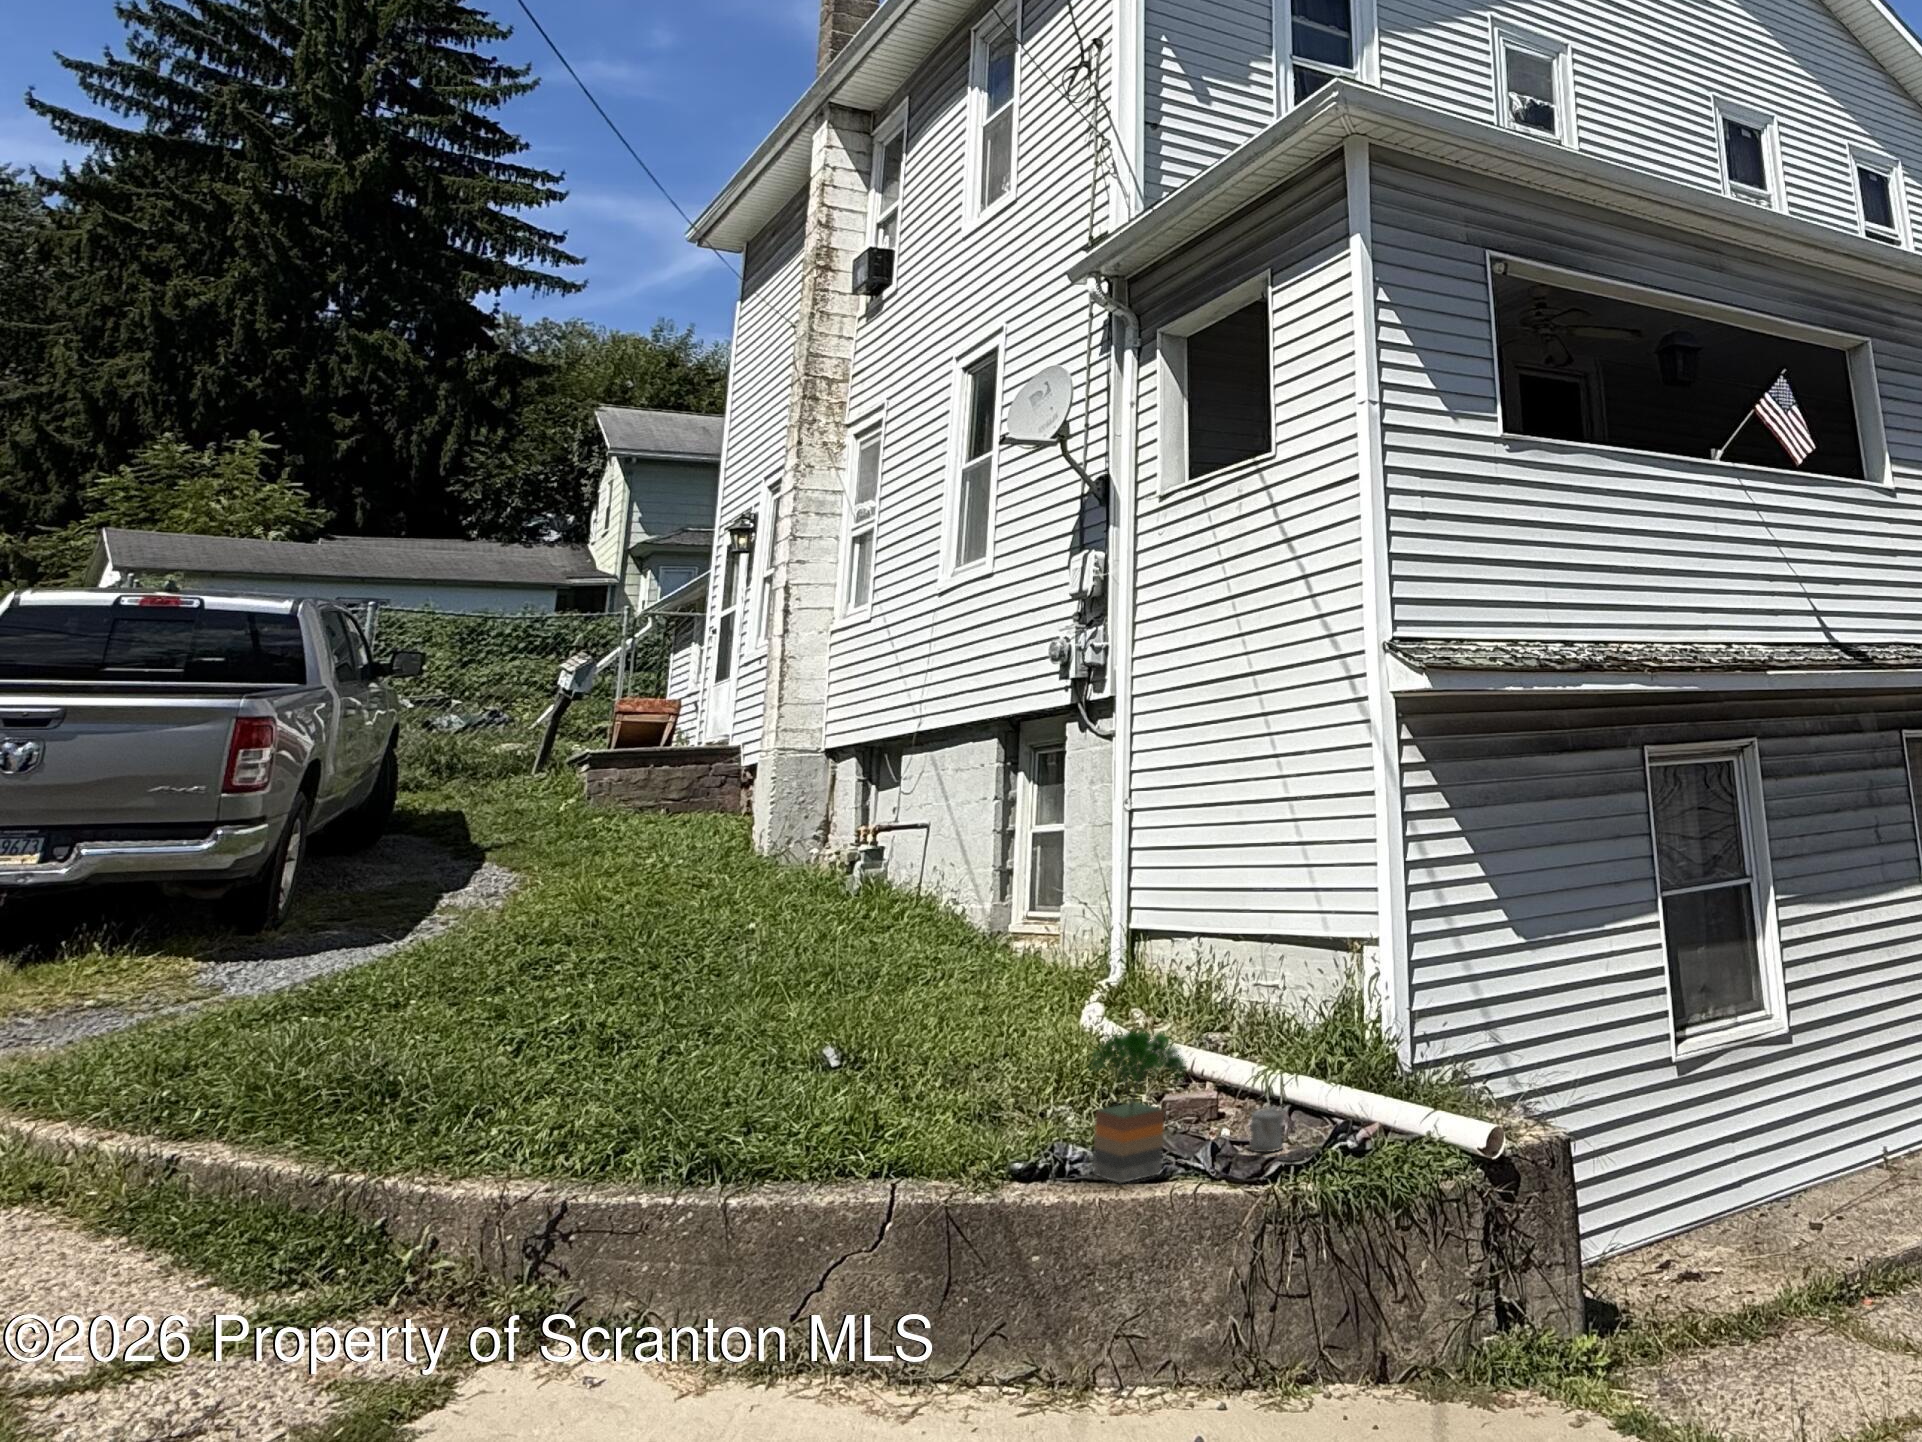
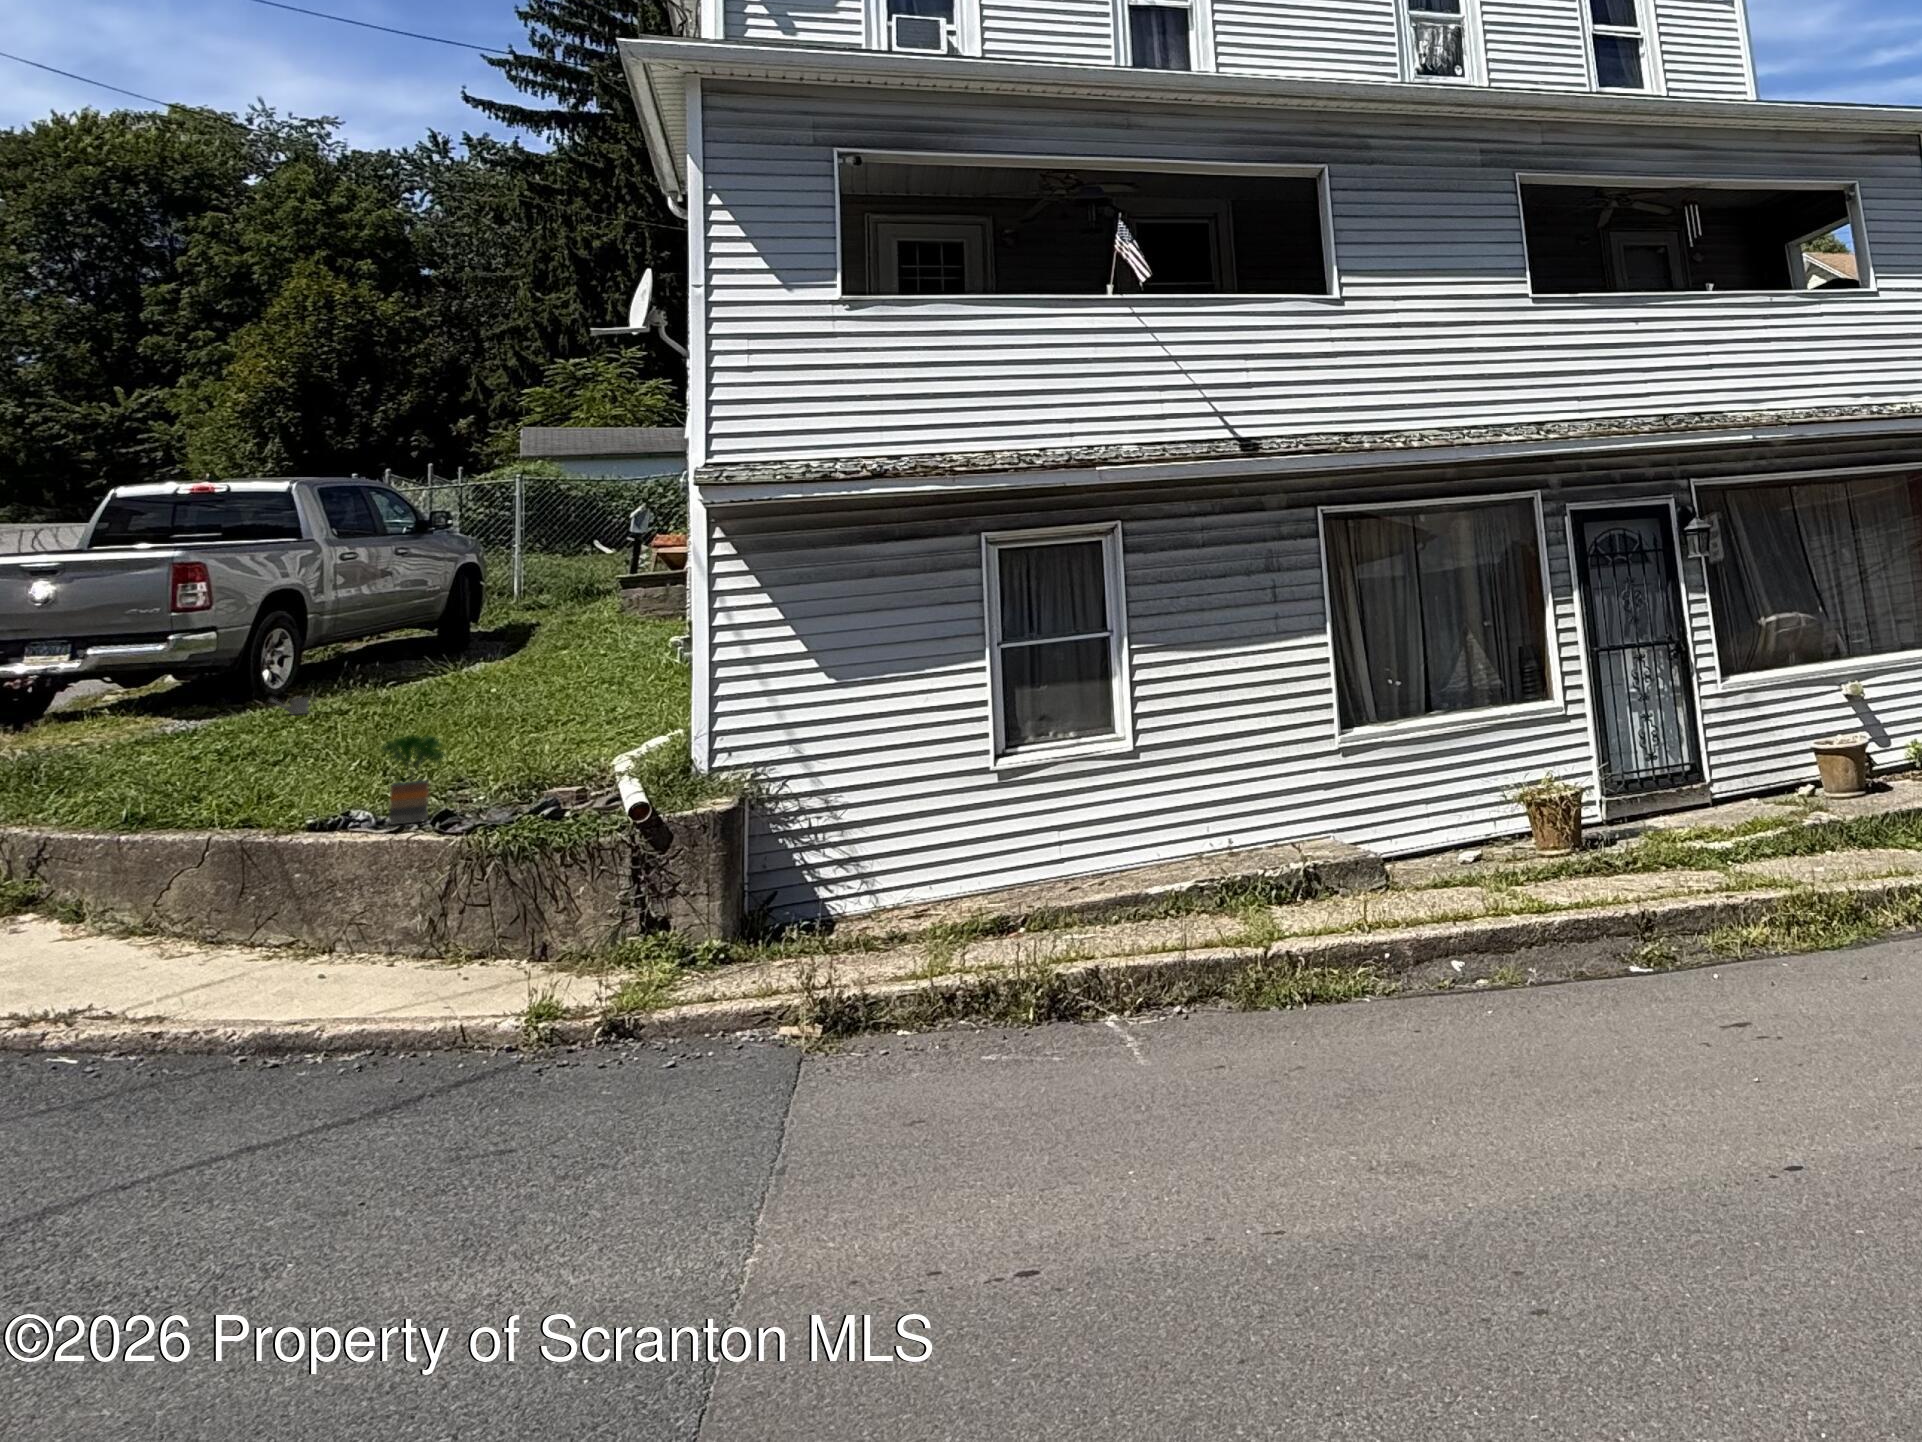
watering can: present [1250,1106,1284,1152] -> present [269,697,313,715]

